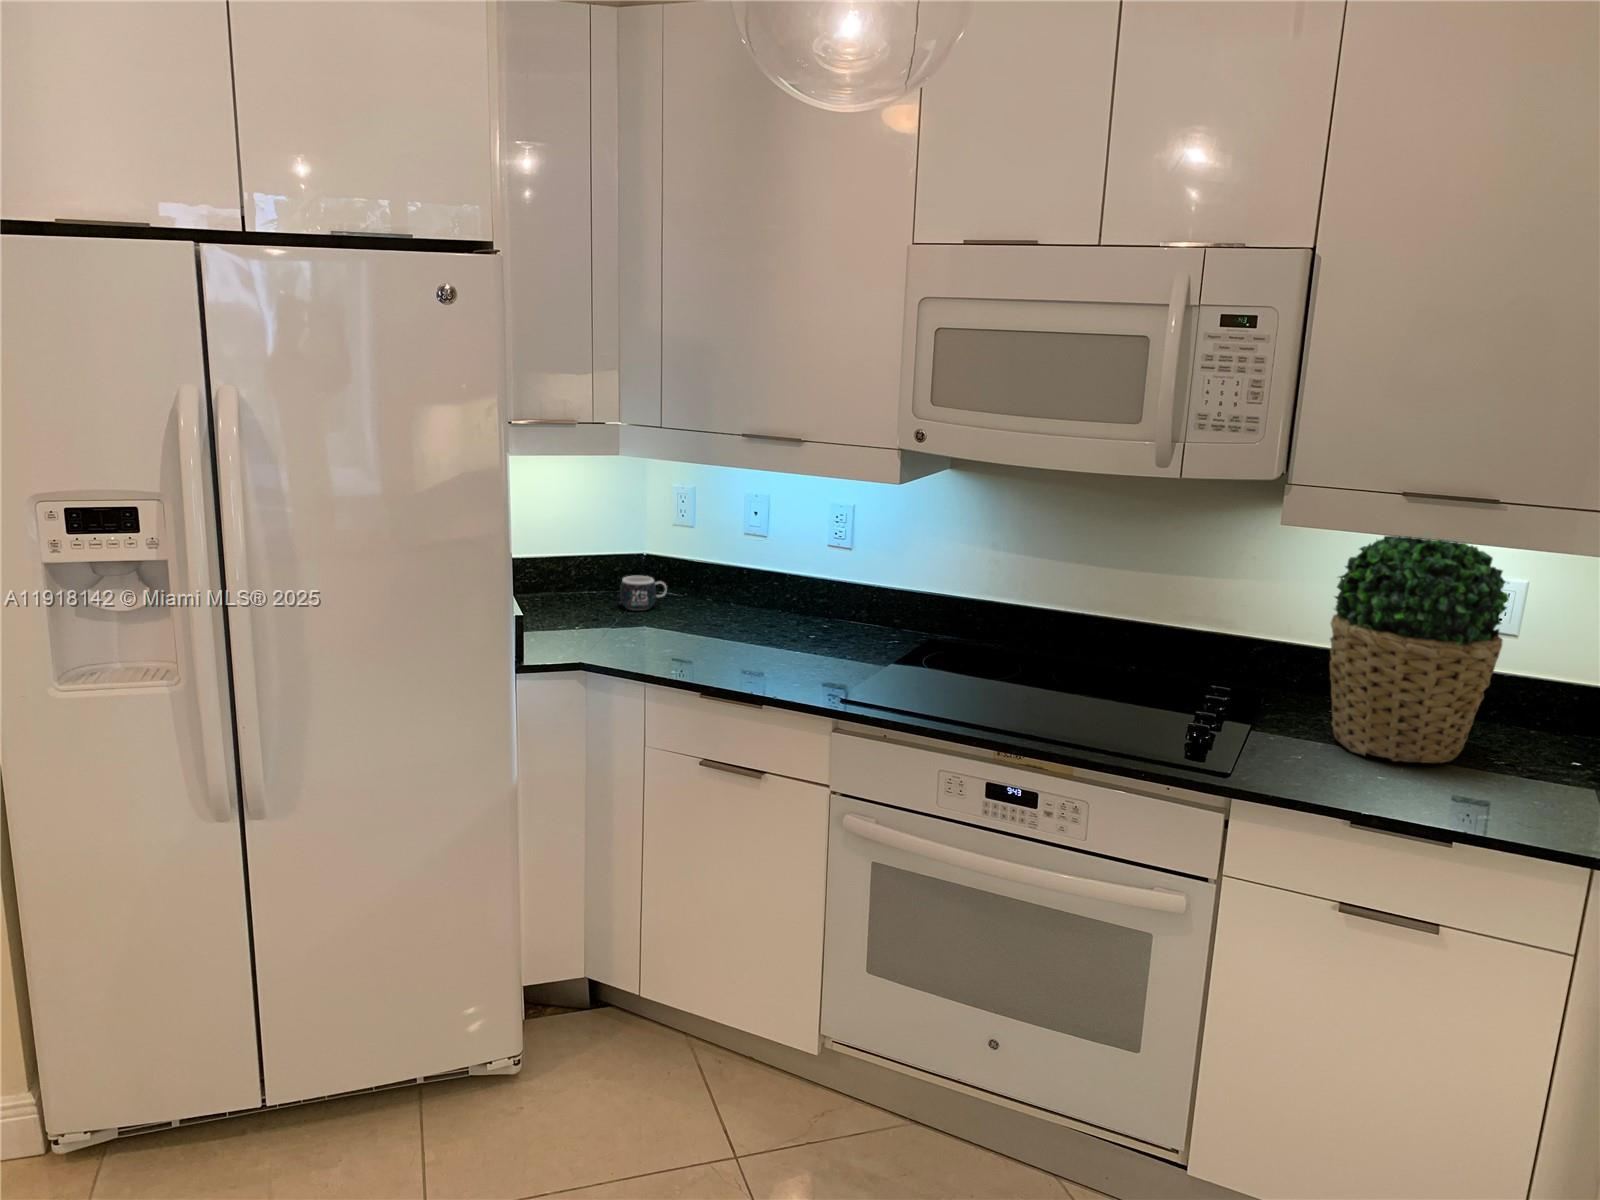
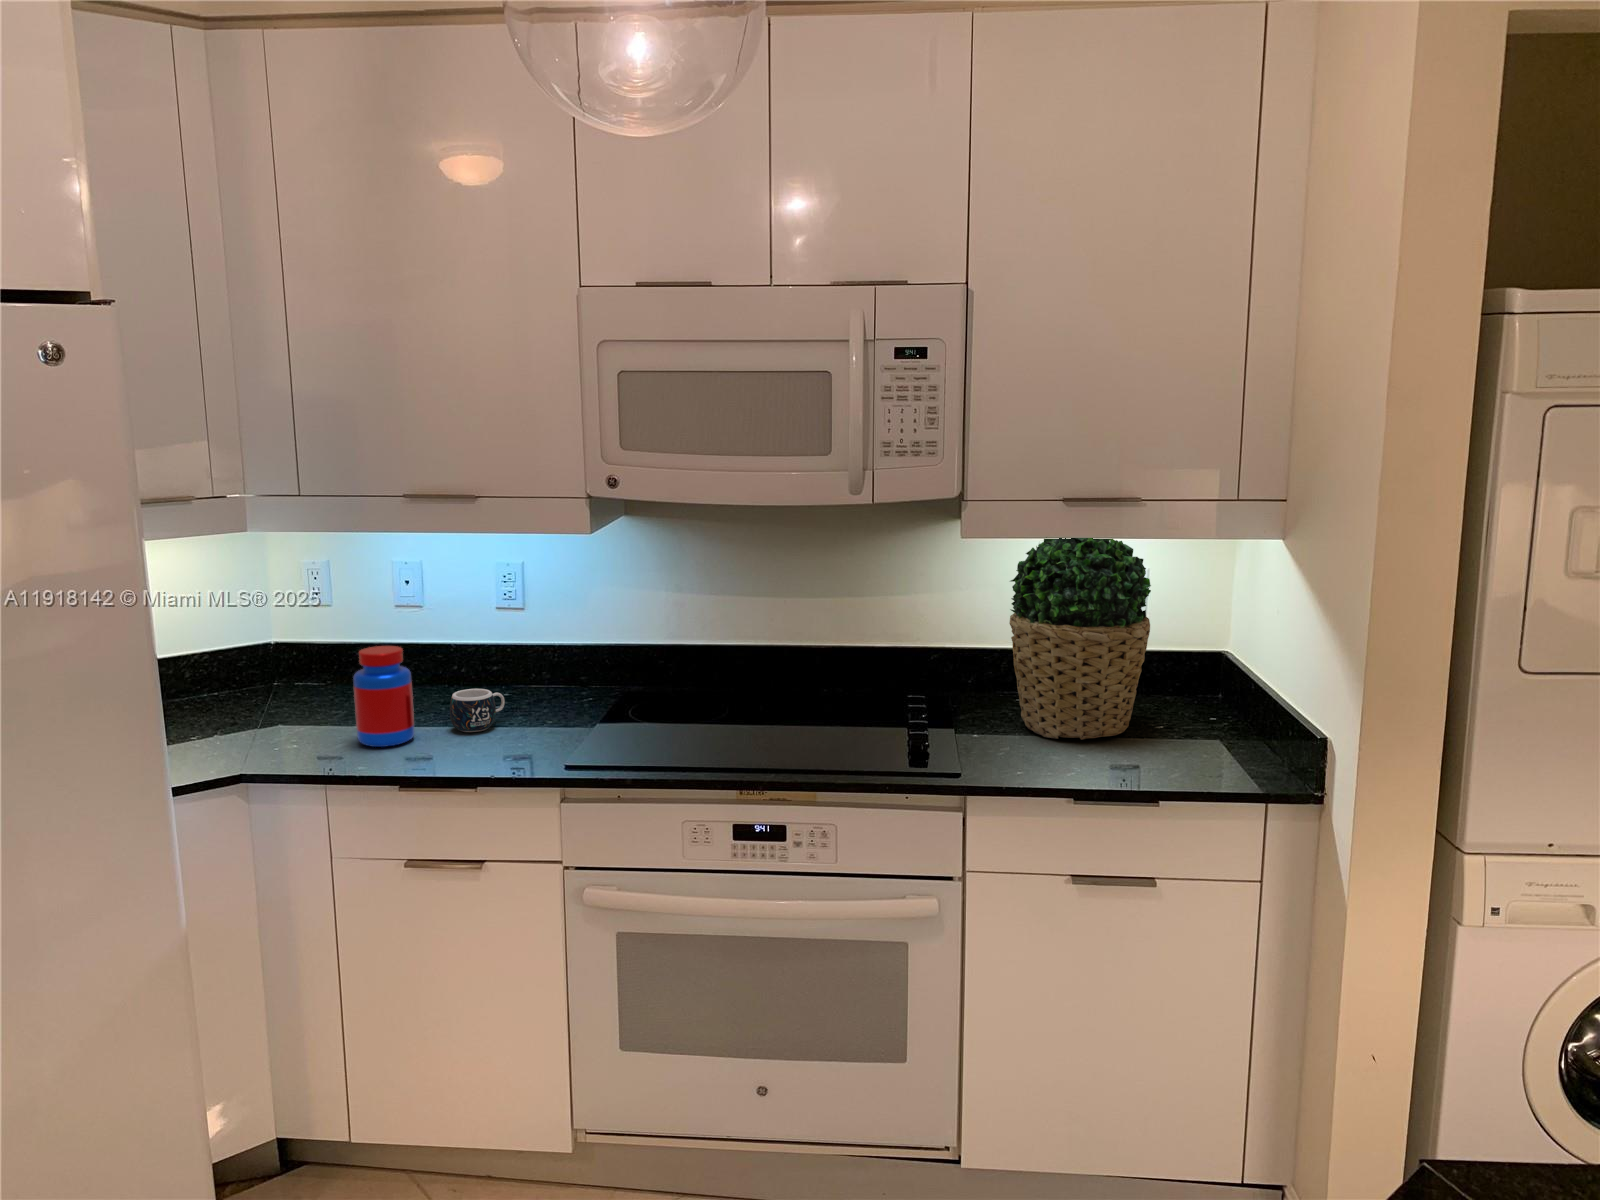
jar: none [681,566,731,657] -> present [353,646,415,747]
mug: present [620,576,667,610] -> present [450,689,505,732]

